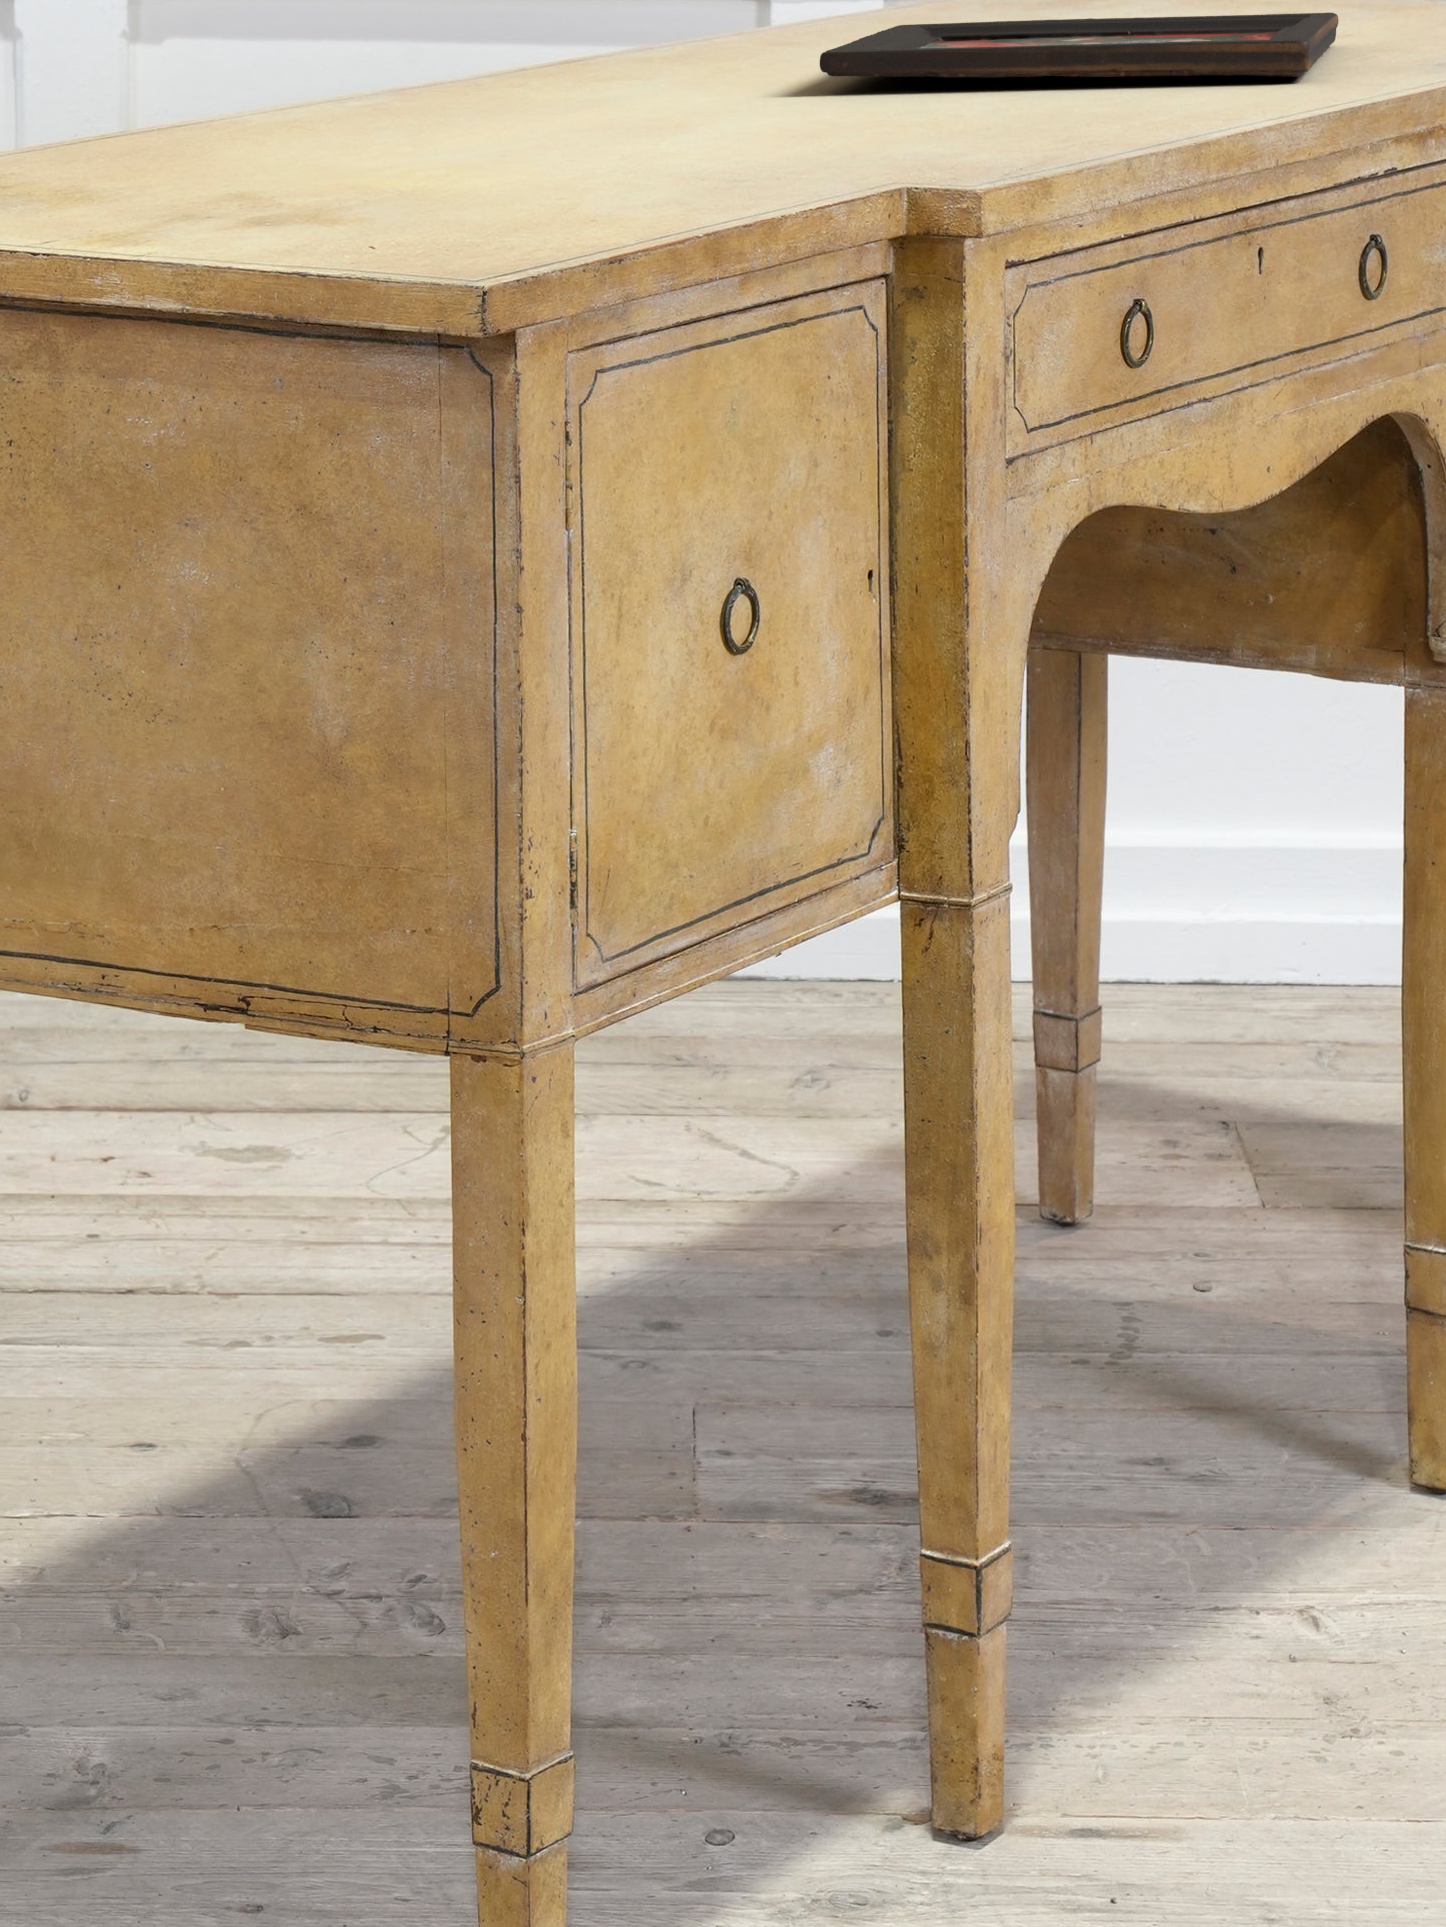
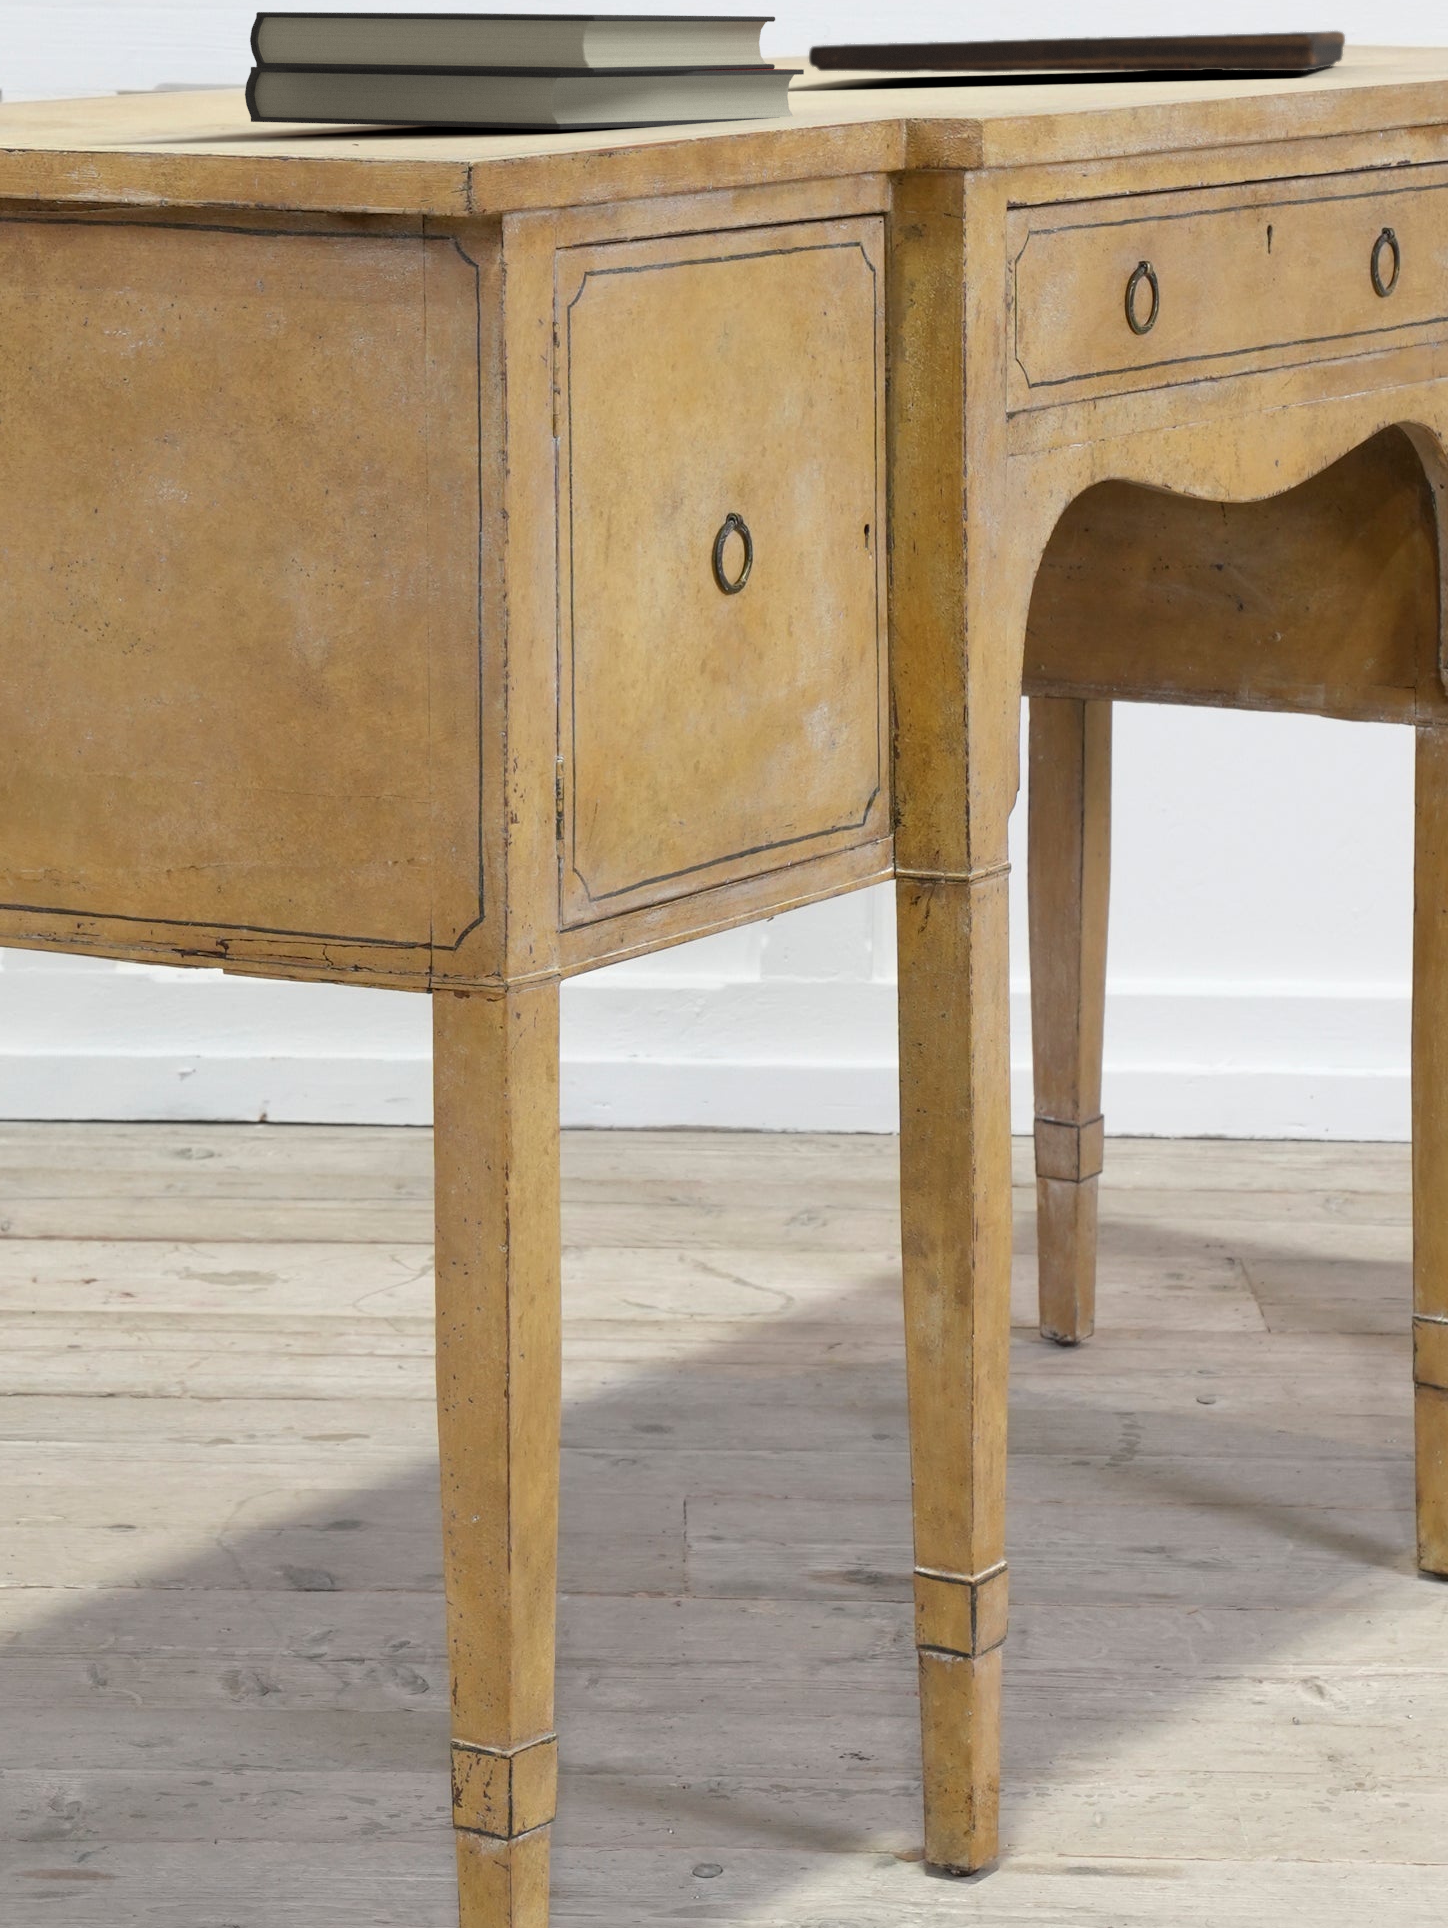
hardback book: none [253,76,807,227] -> present [245,12,804,129]

